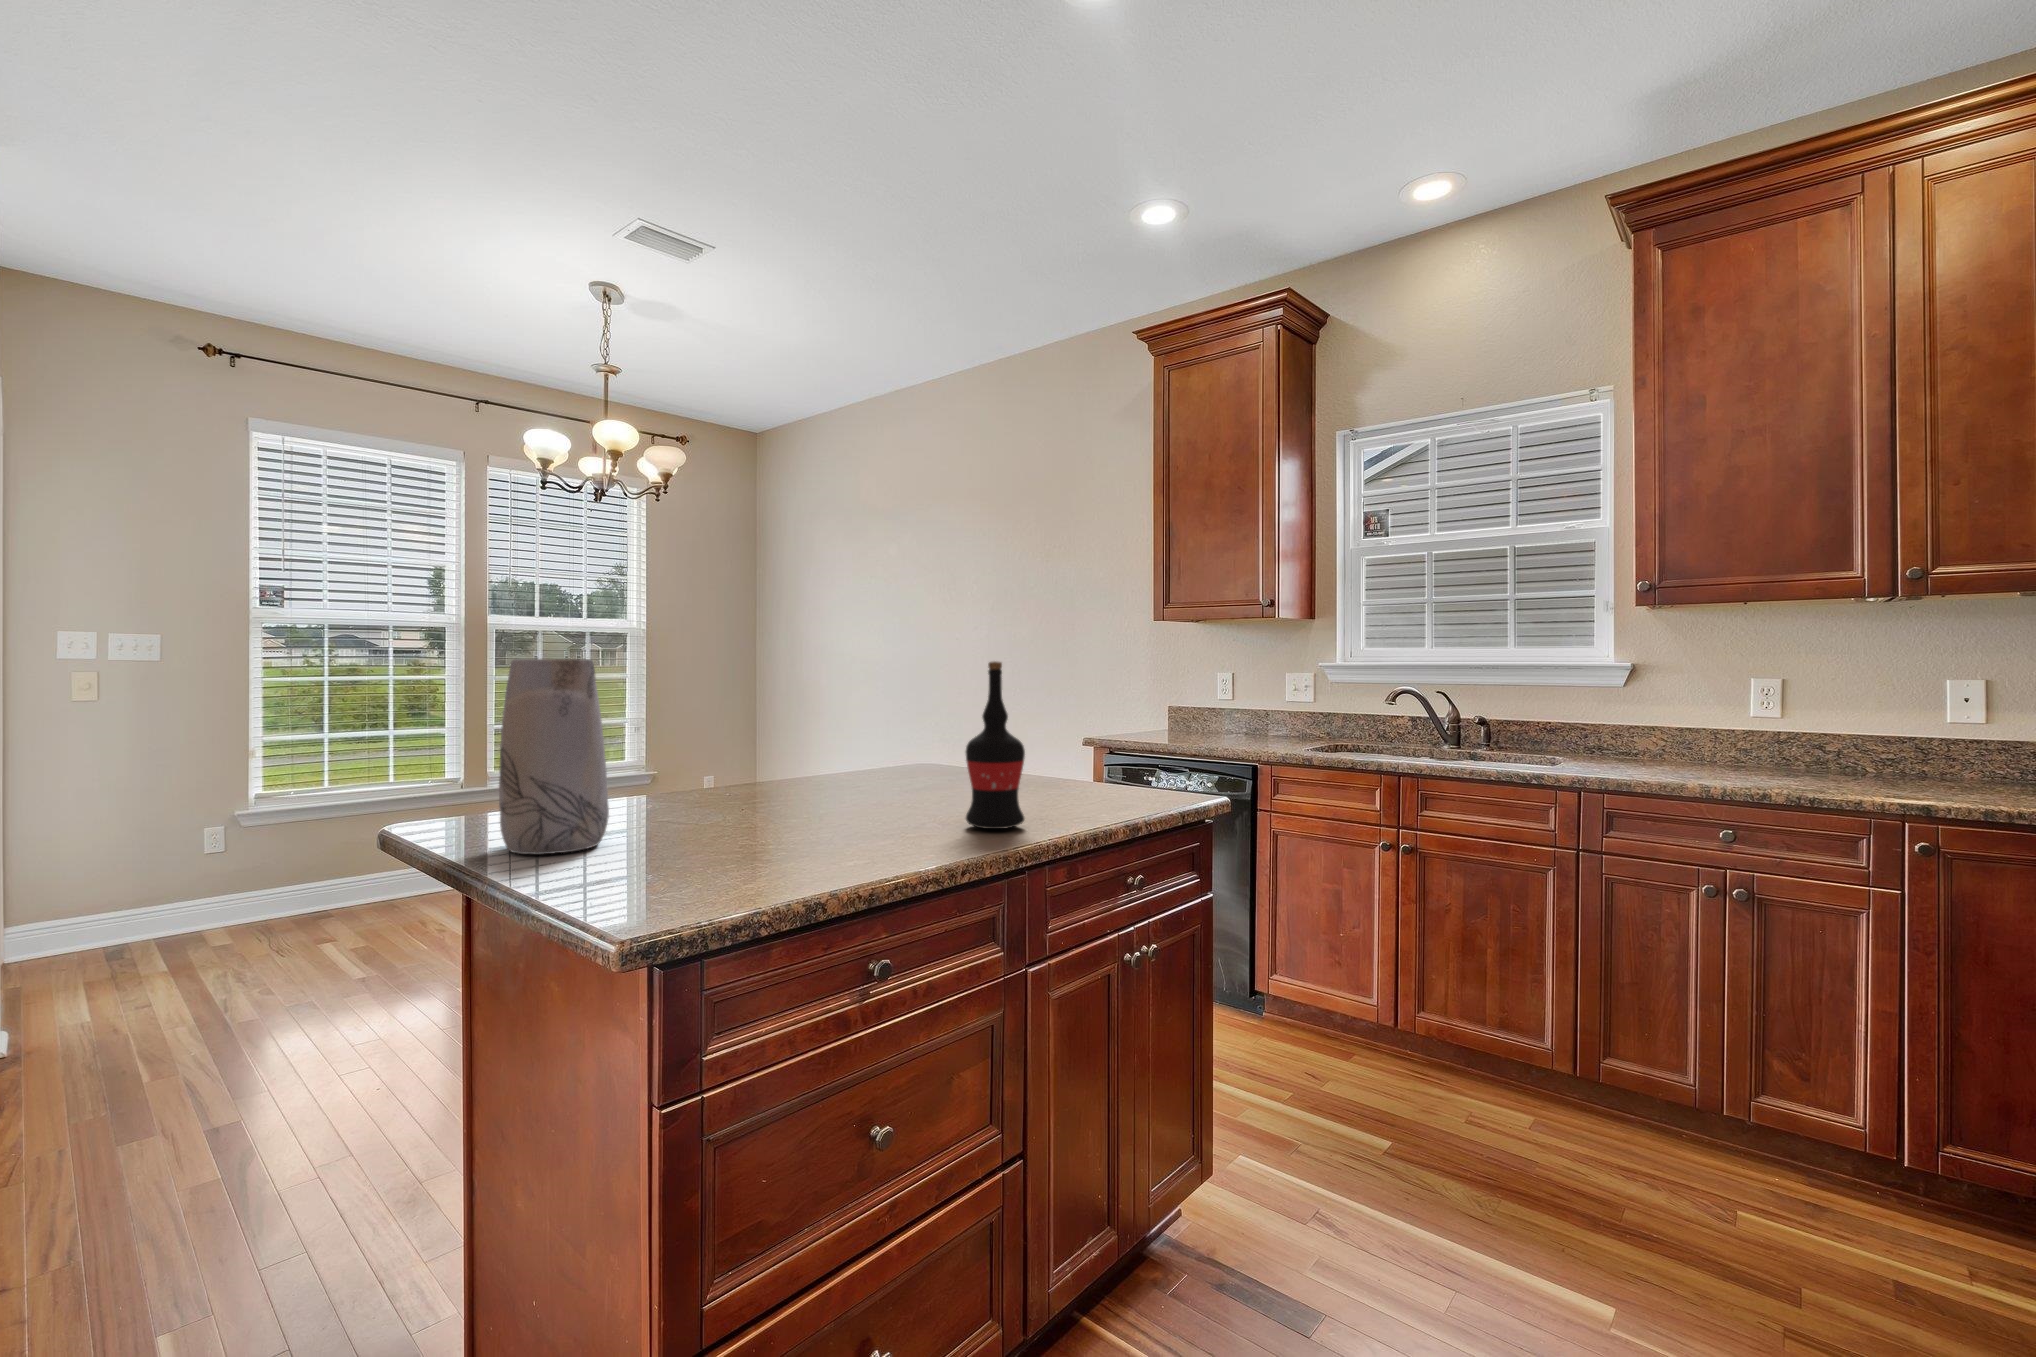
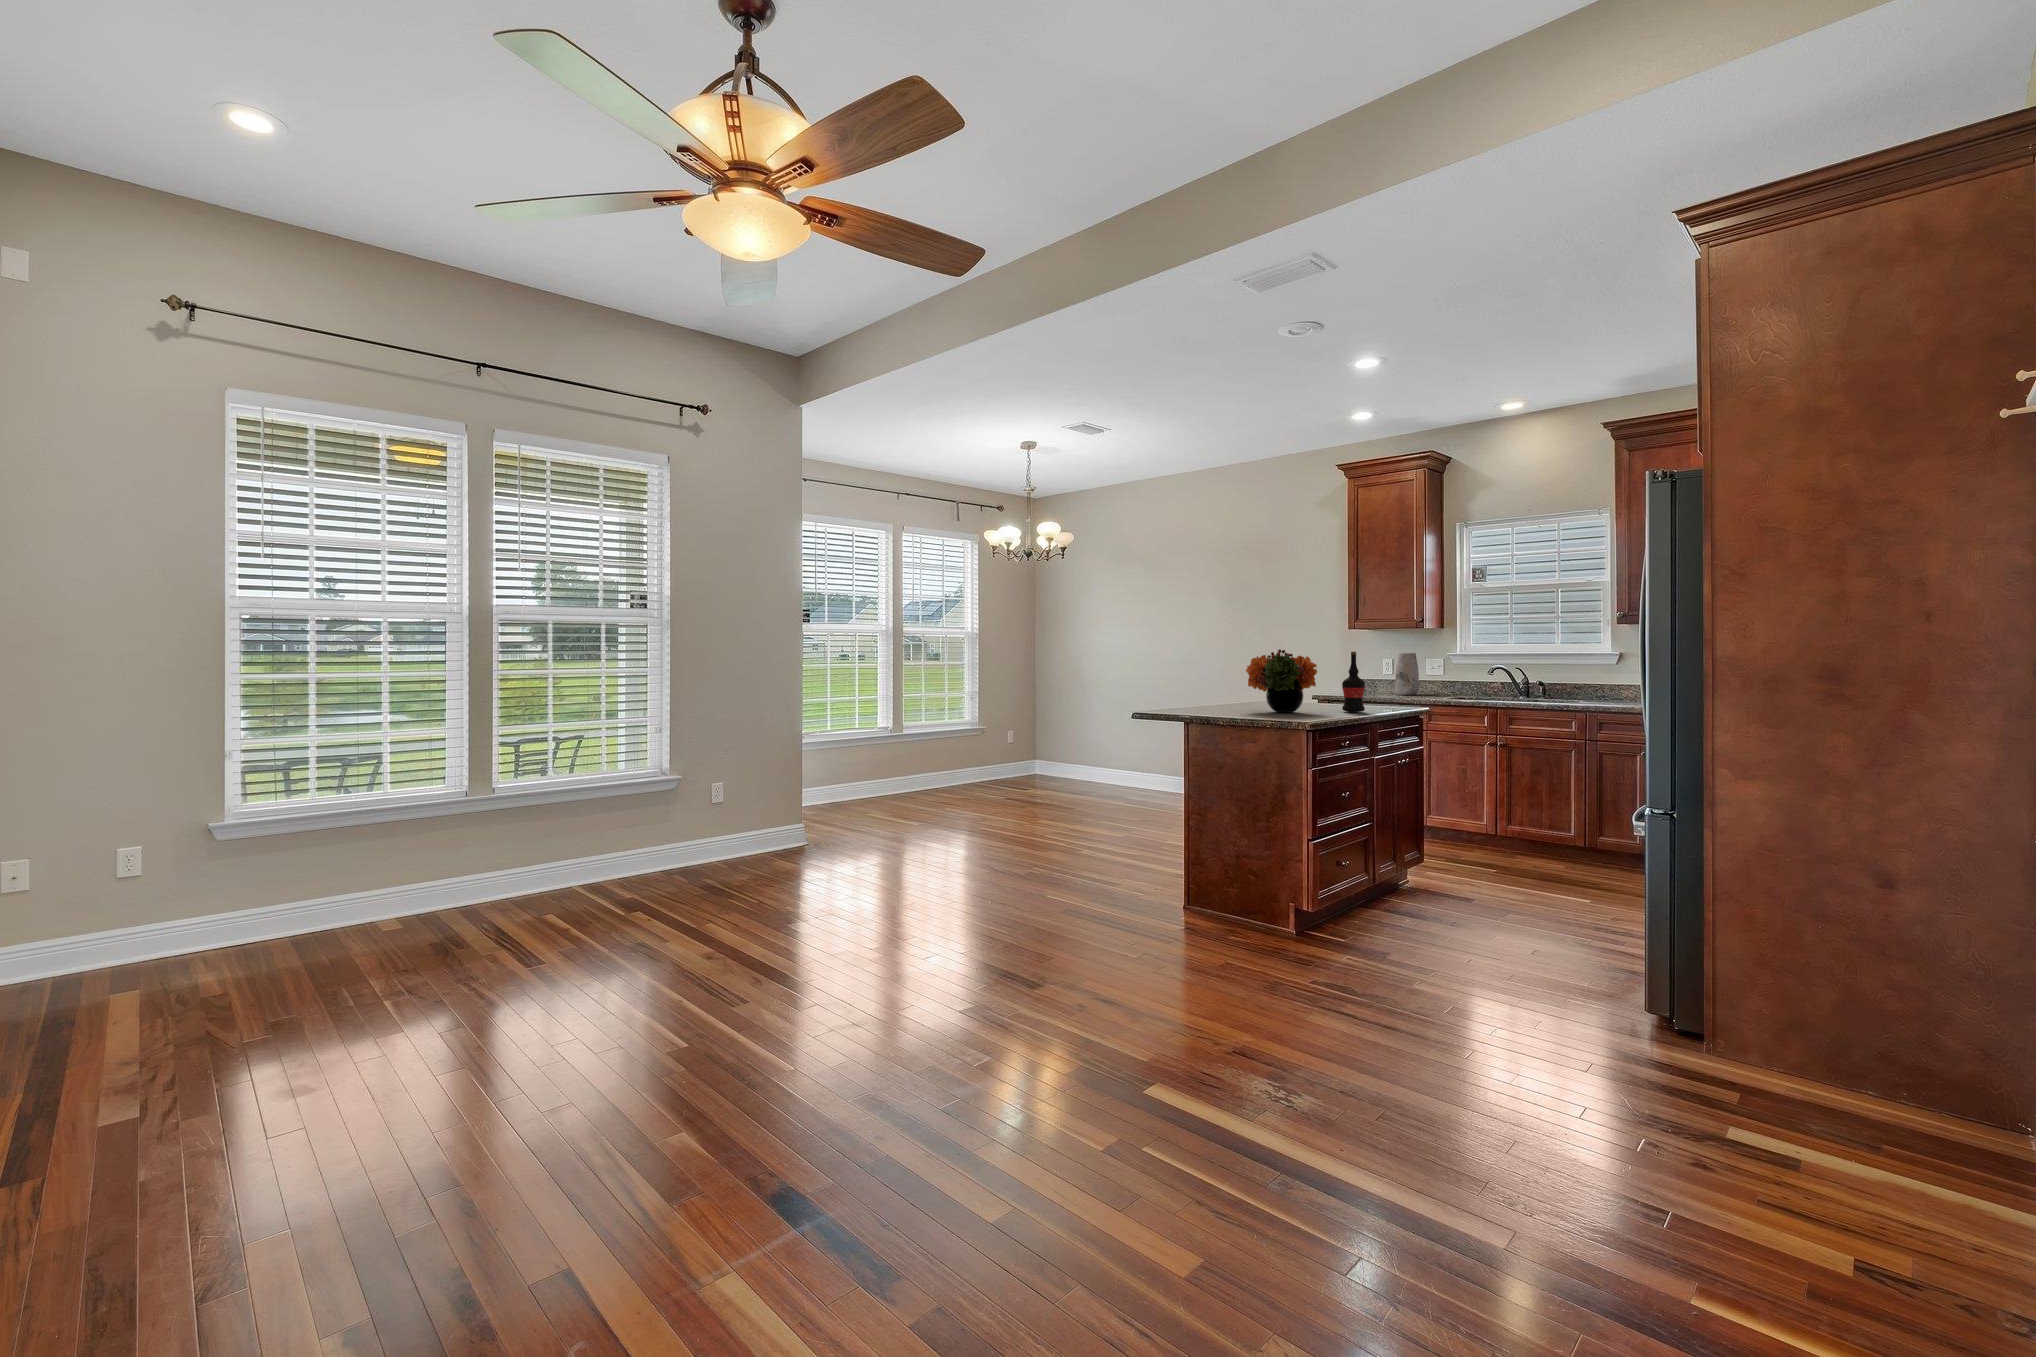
flower arrangement: none [691,654,894,833] -> present [1246,649,1317,713]
vase: present [499,659,609,854] -> present [1395,653,1419,695]

